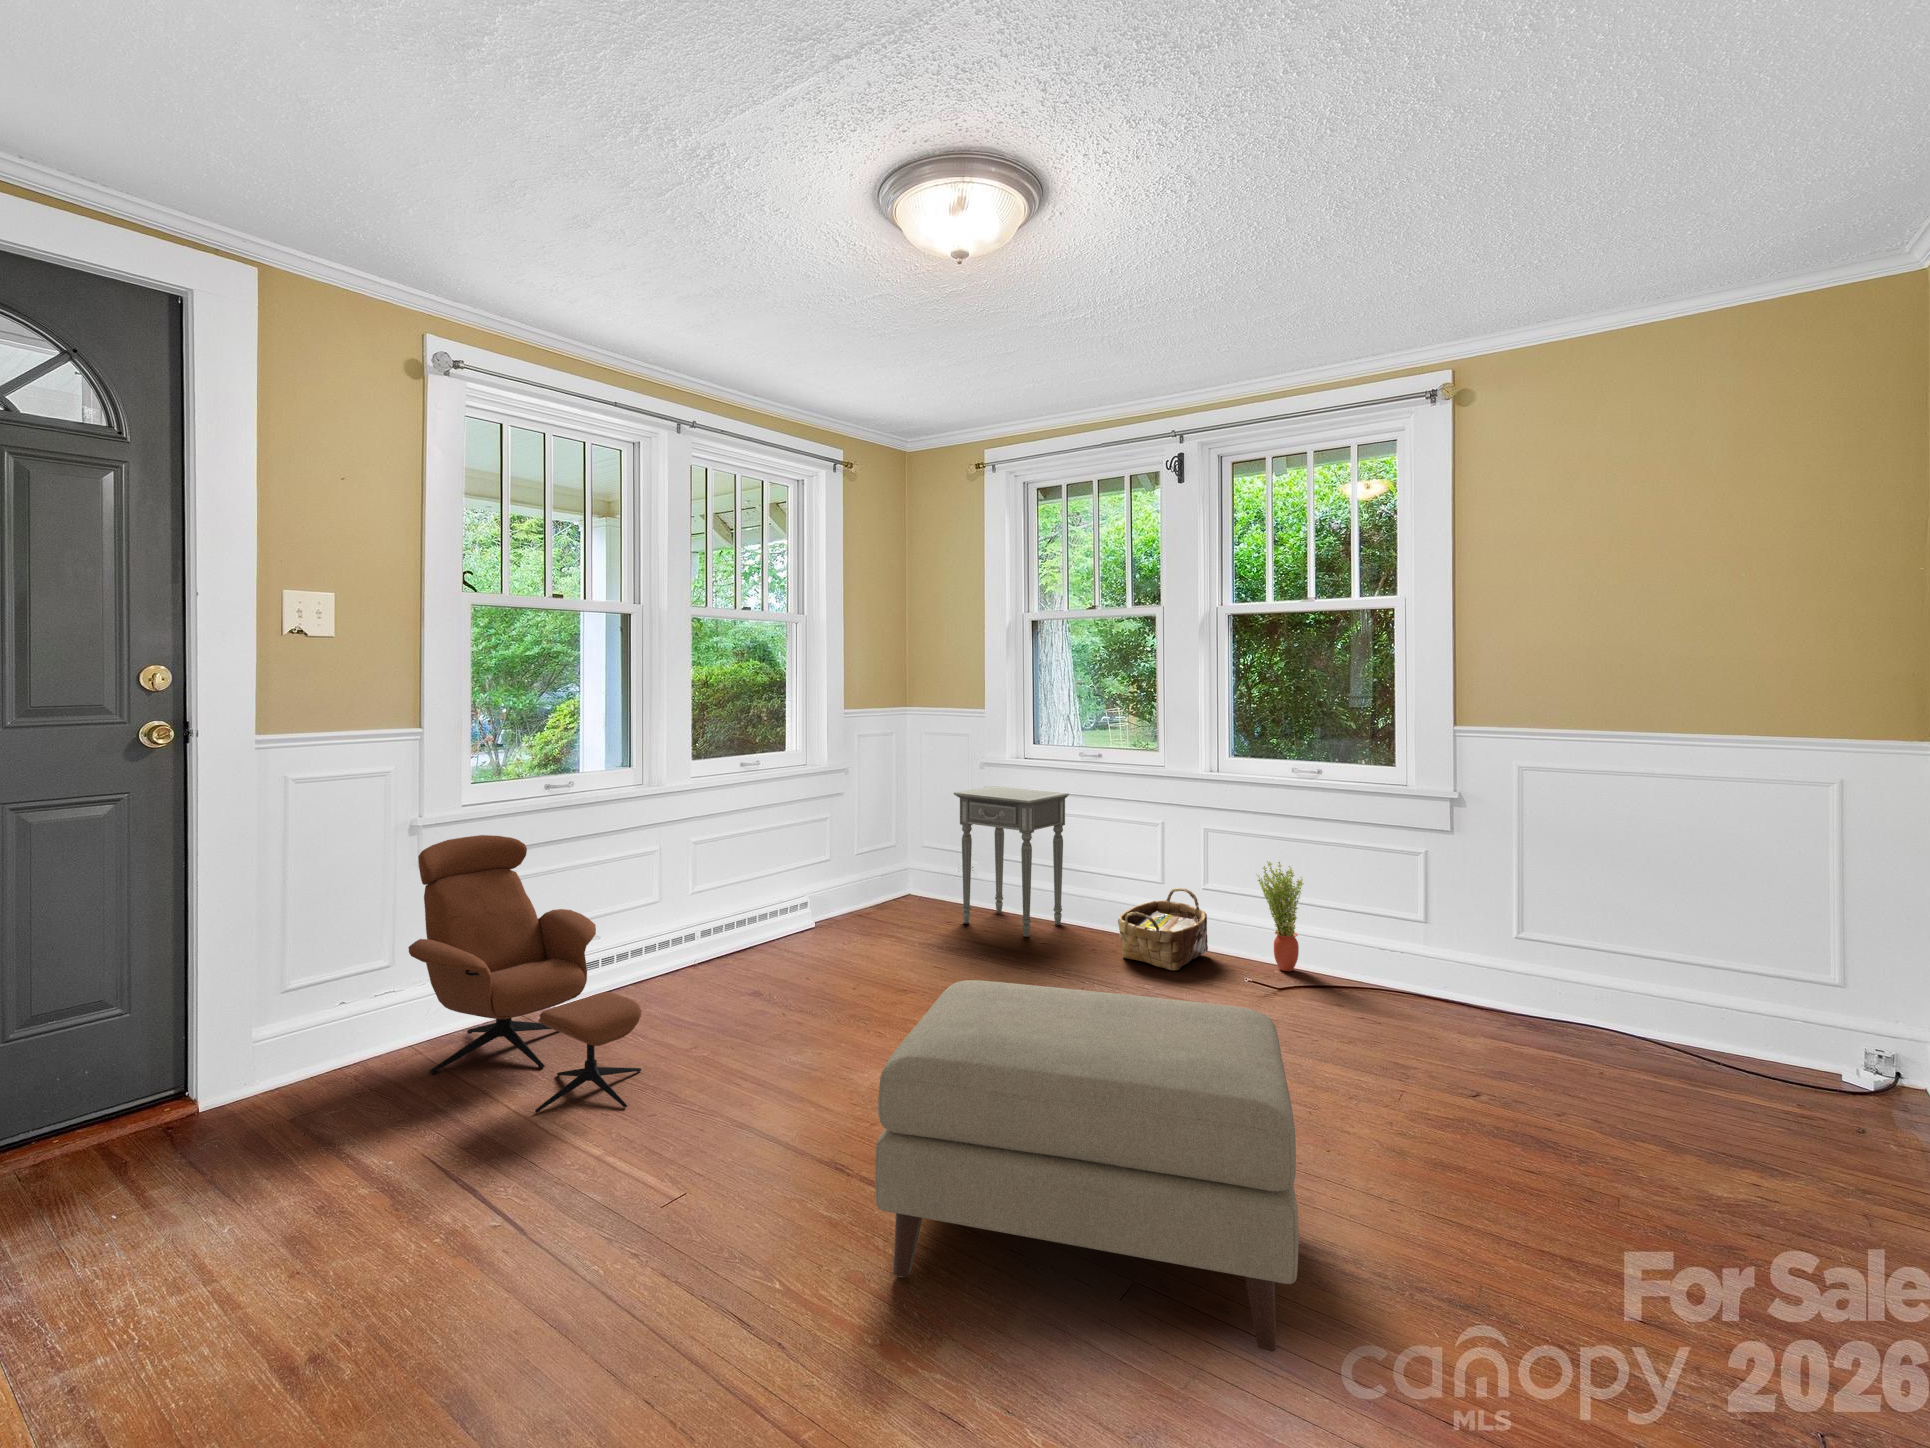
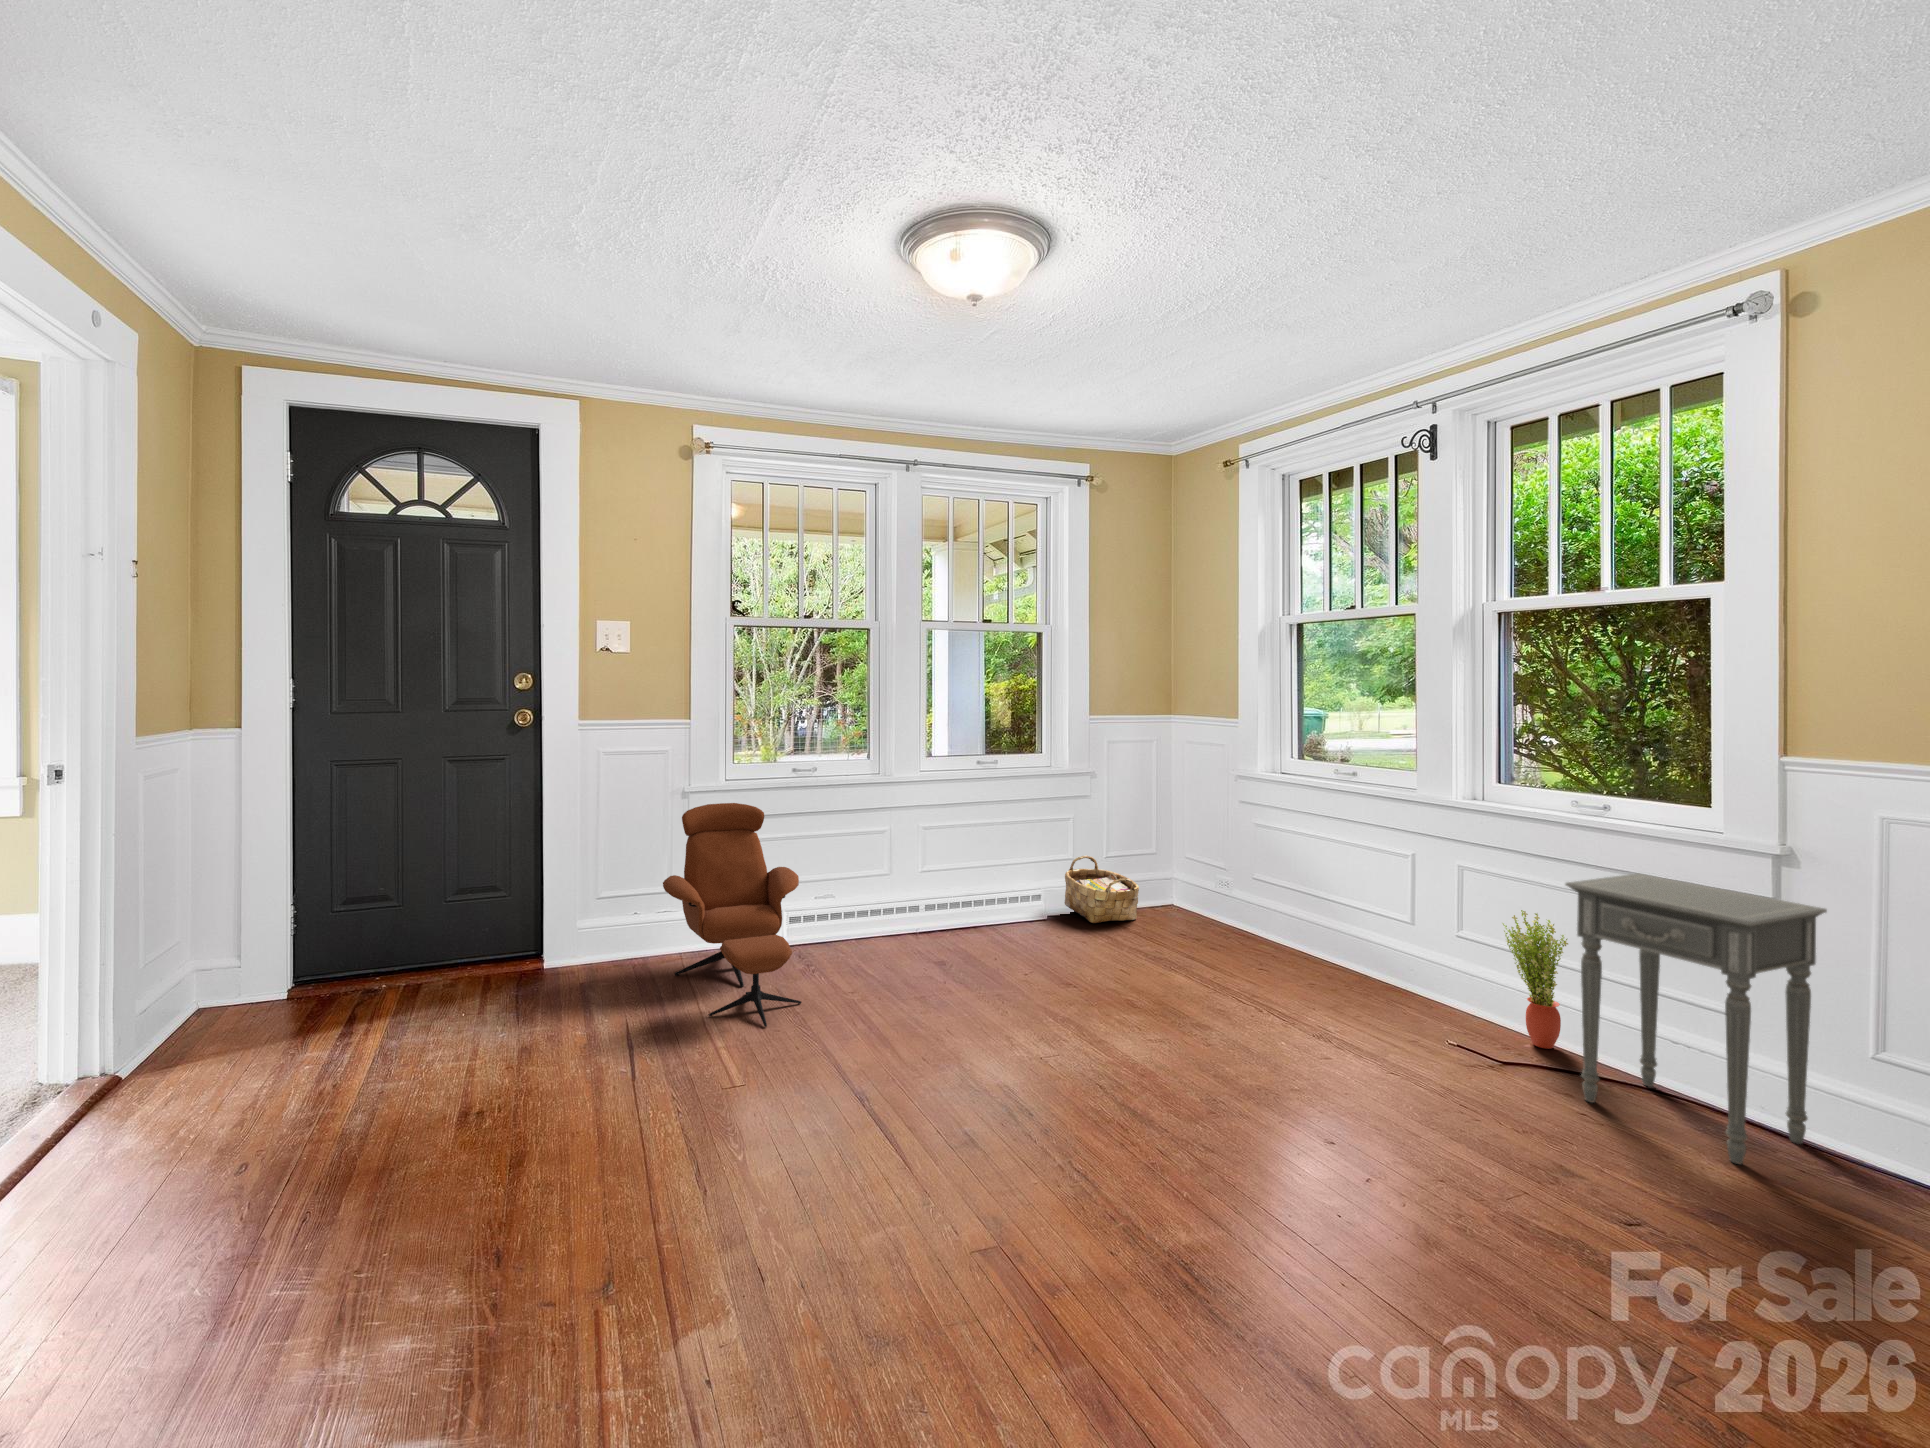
side table: present [954,786,1069,937] -> present [1566,873,1827,1164]
woven basket: present [1118,888,1208,971] -> present [1065,856,1139,923]
ottoman: present [875,980,1299,1352] -> none [805,969,1239,1381]

